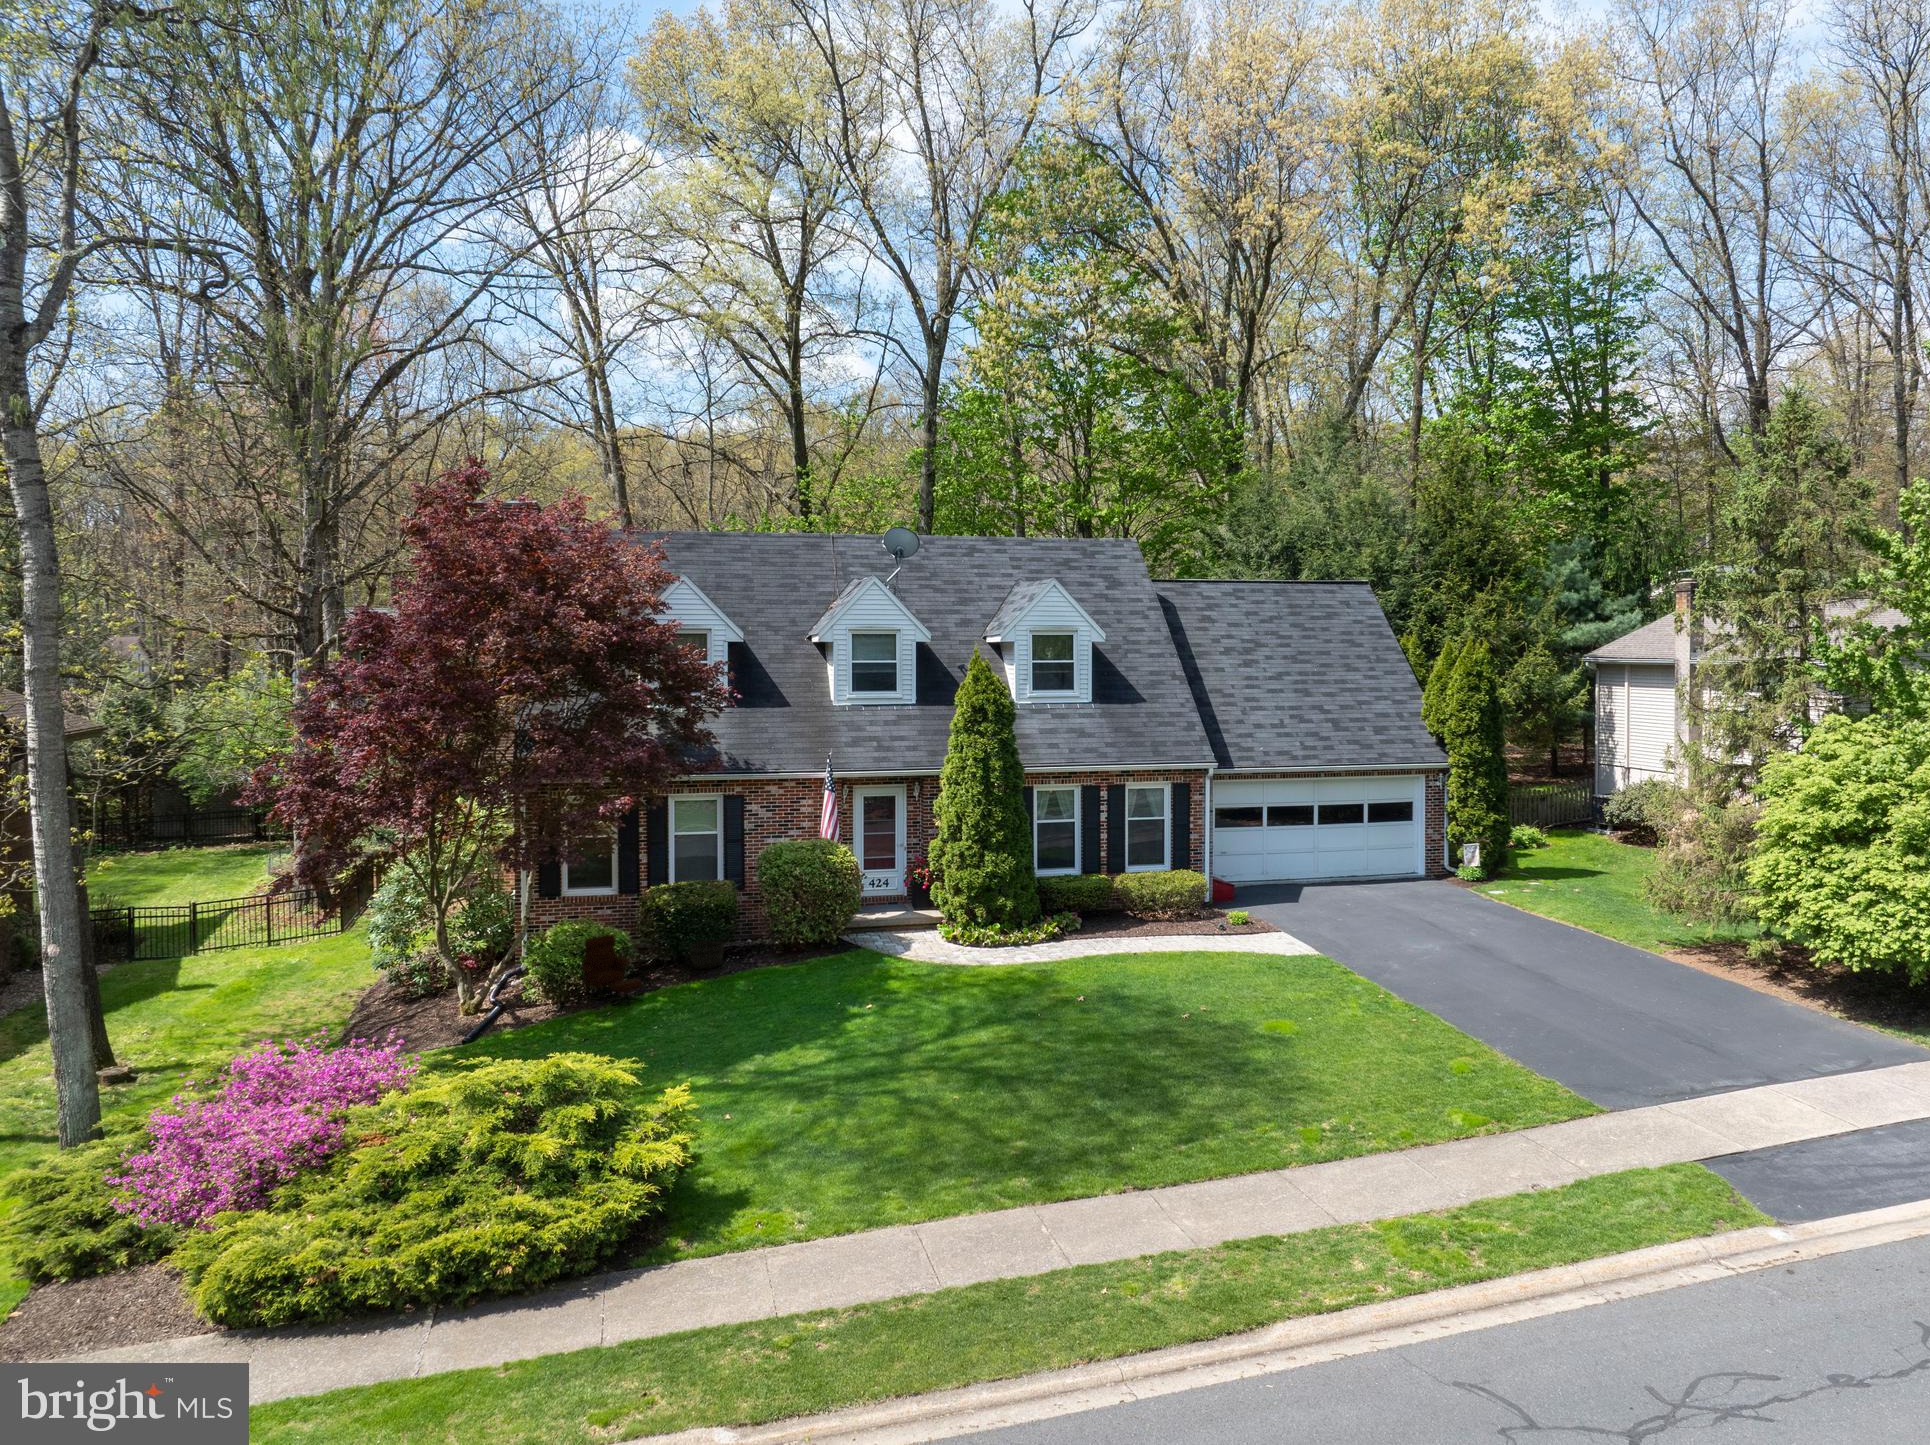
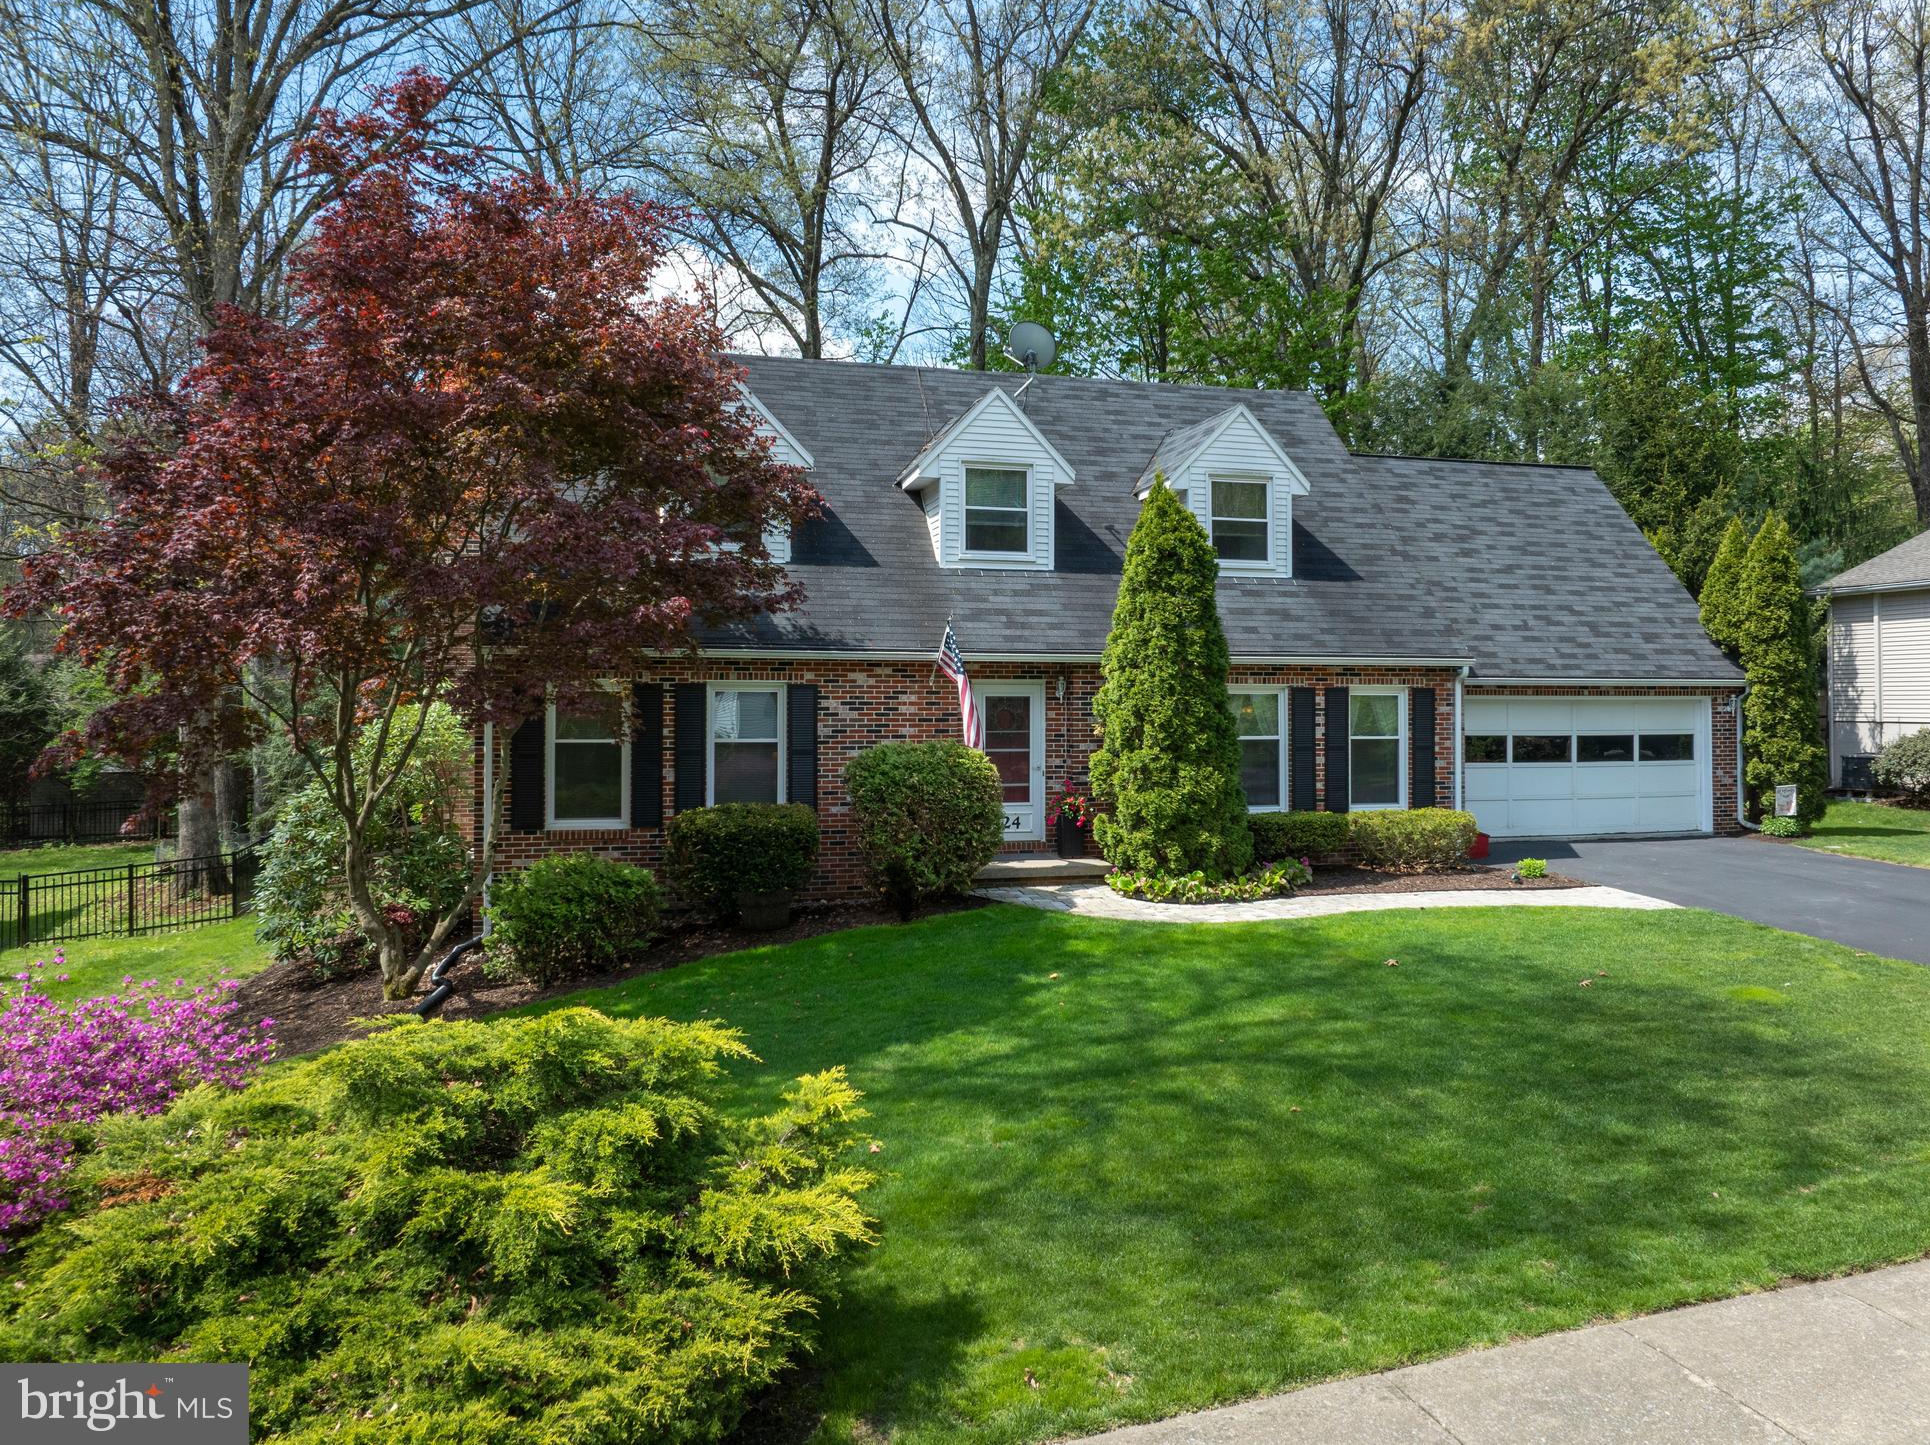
potted plant: none [783,916,808,961] -> present [882,859,917,921]
lounge chair: present [580,934,642,1004] -> none [572,865,675,975]

